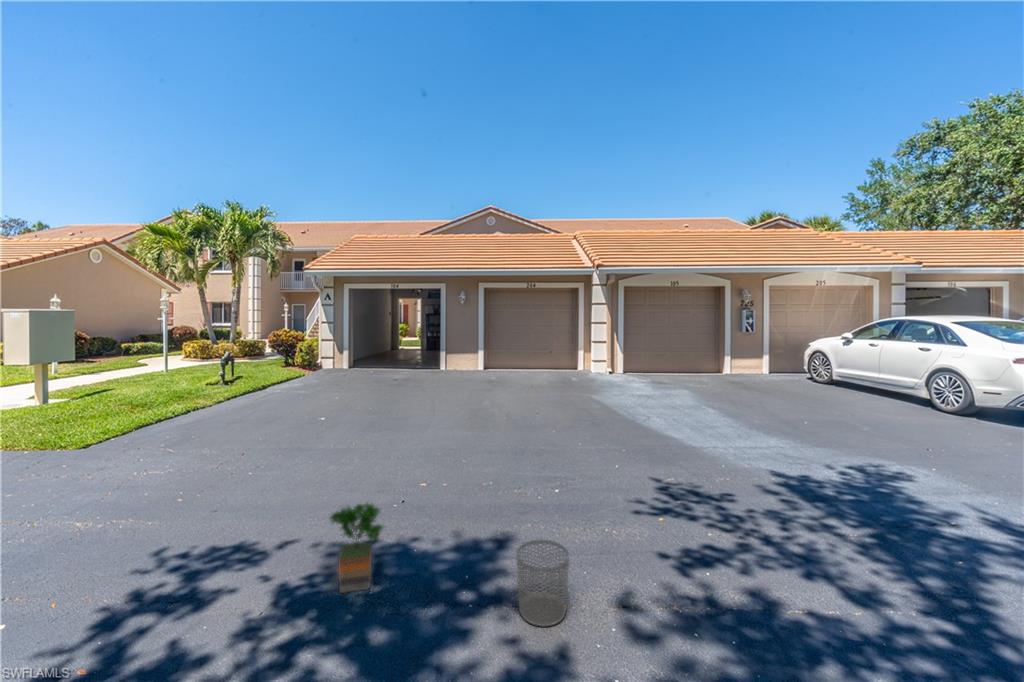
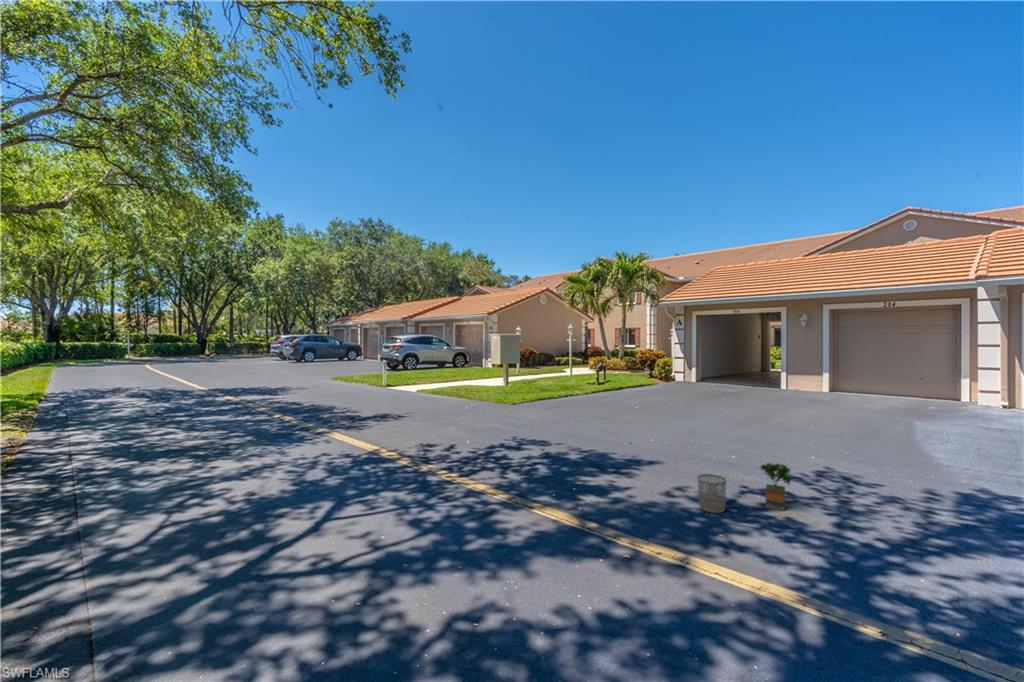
potted tree: present [329,503,383,593] -> present [760,463,793,511]

